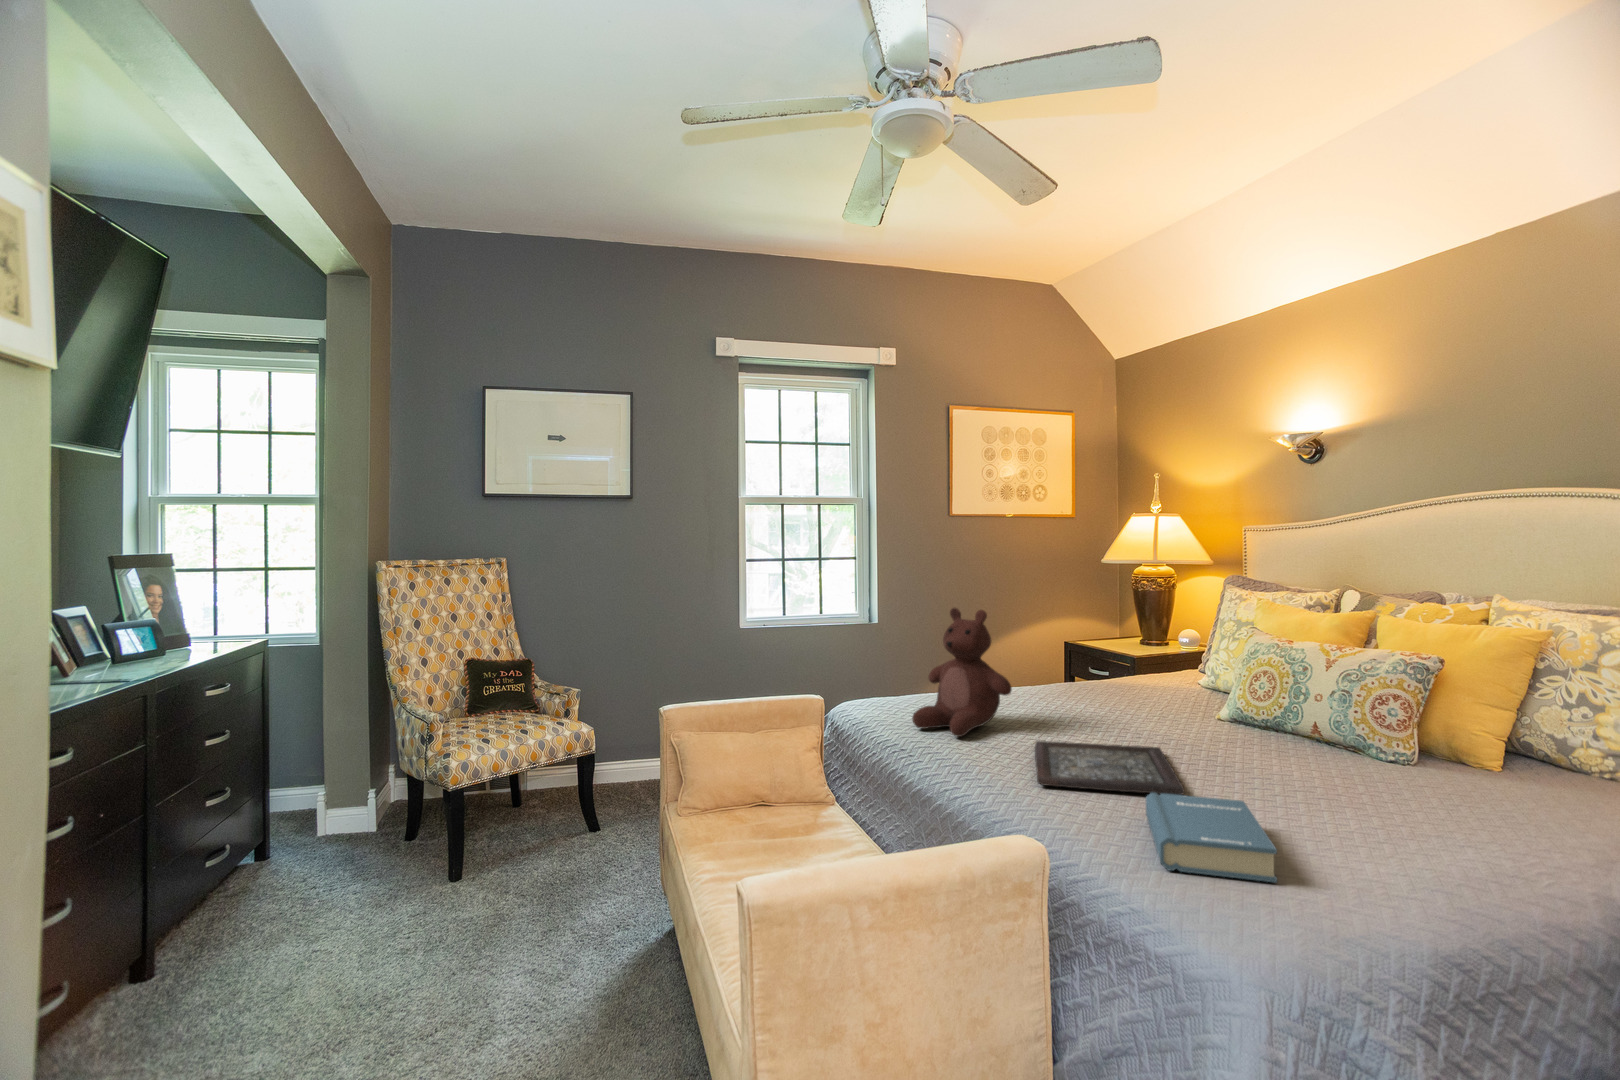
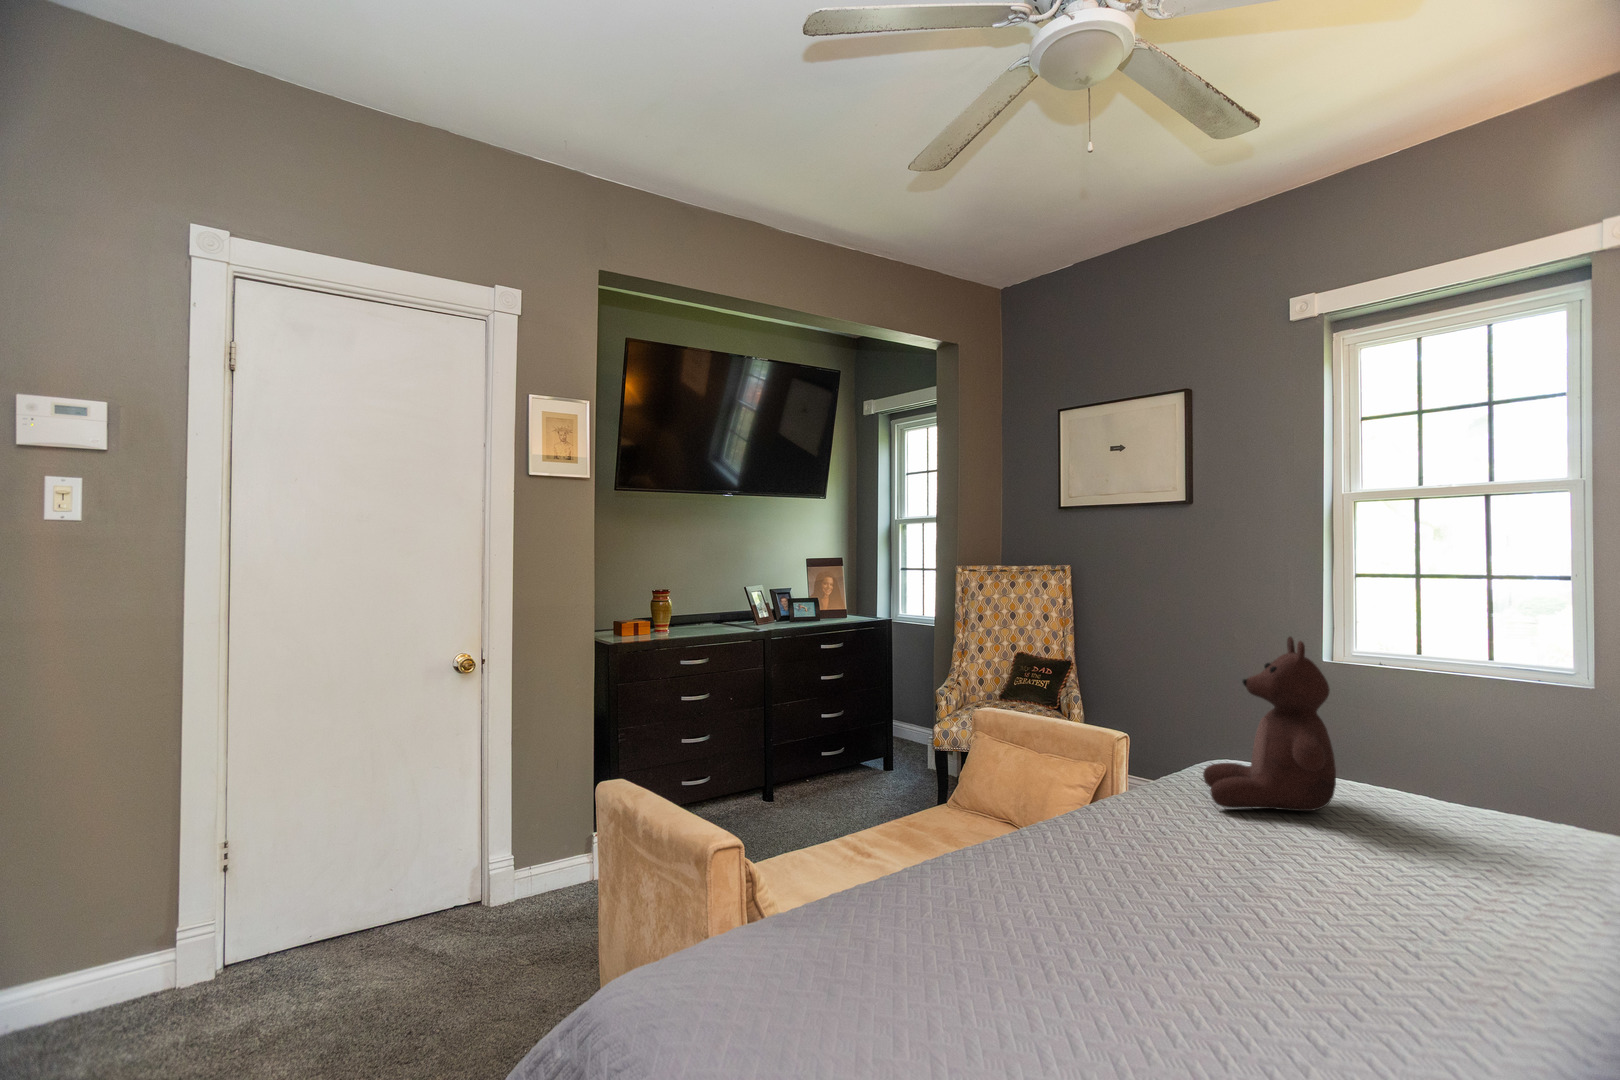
tray: present [1035,741,1184,795] -> none [1120,841,1471,946]
hardback book: present [1146,793,1277,883] -> none [945,894,1195,1017]

